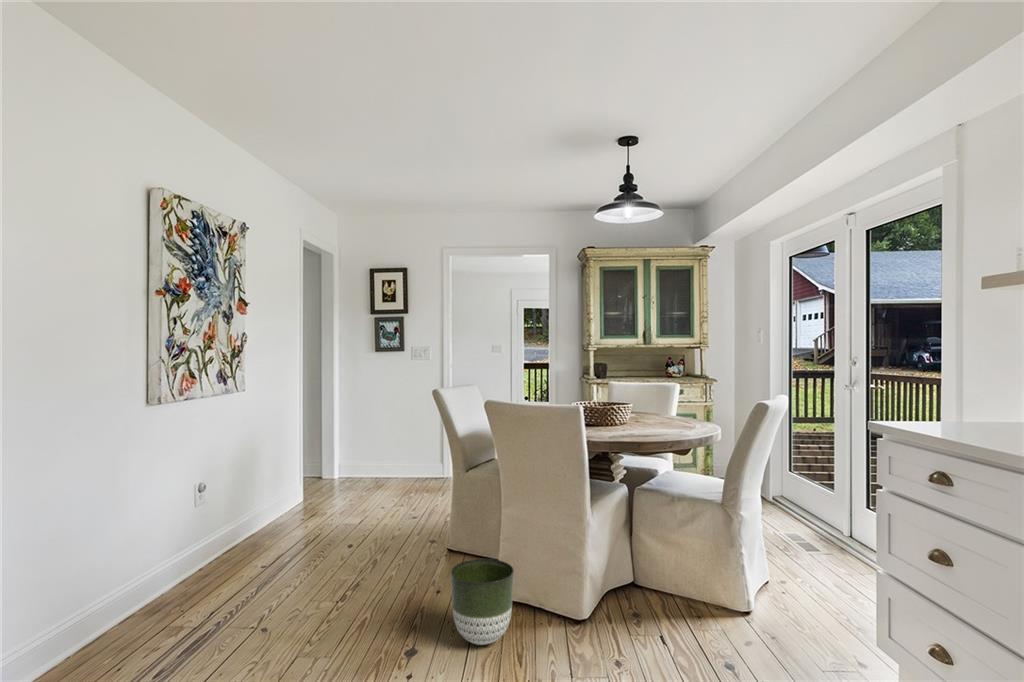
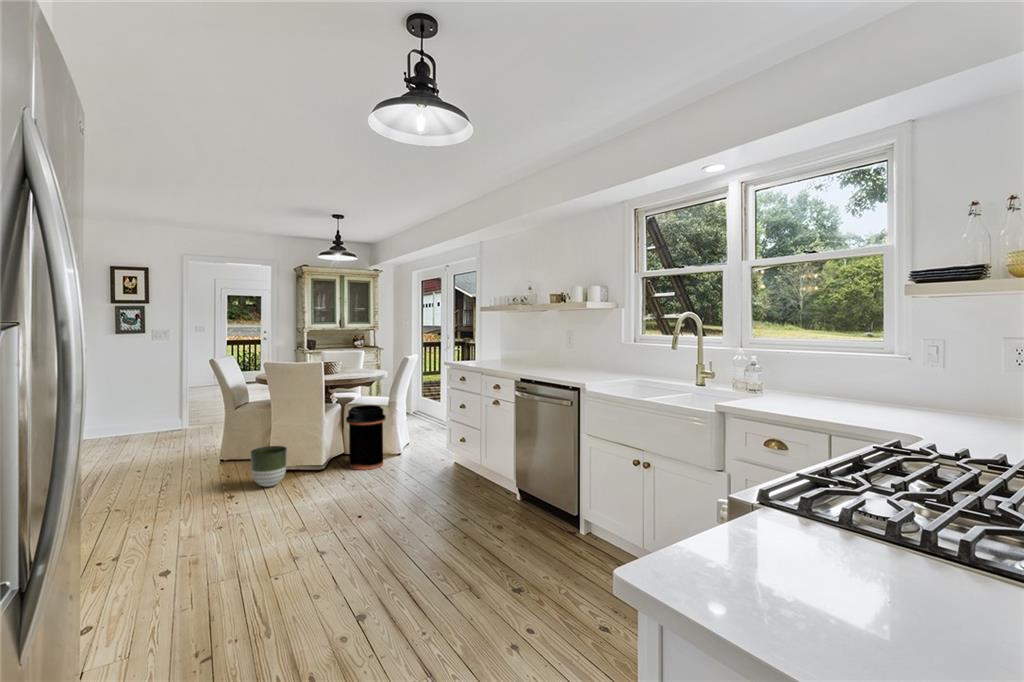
trash can: none [632,496,716,646] -> present [346,405,386,470]

